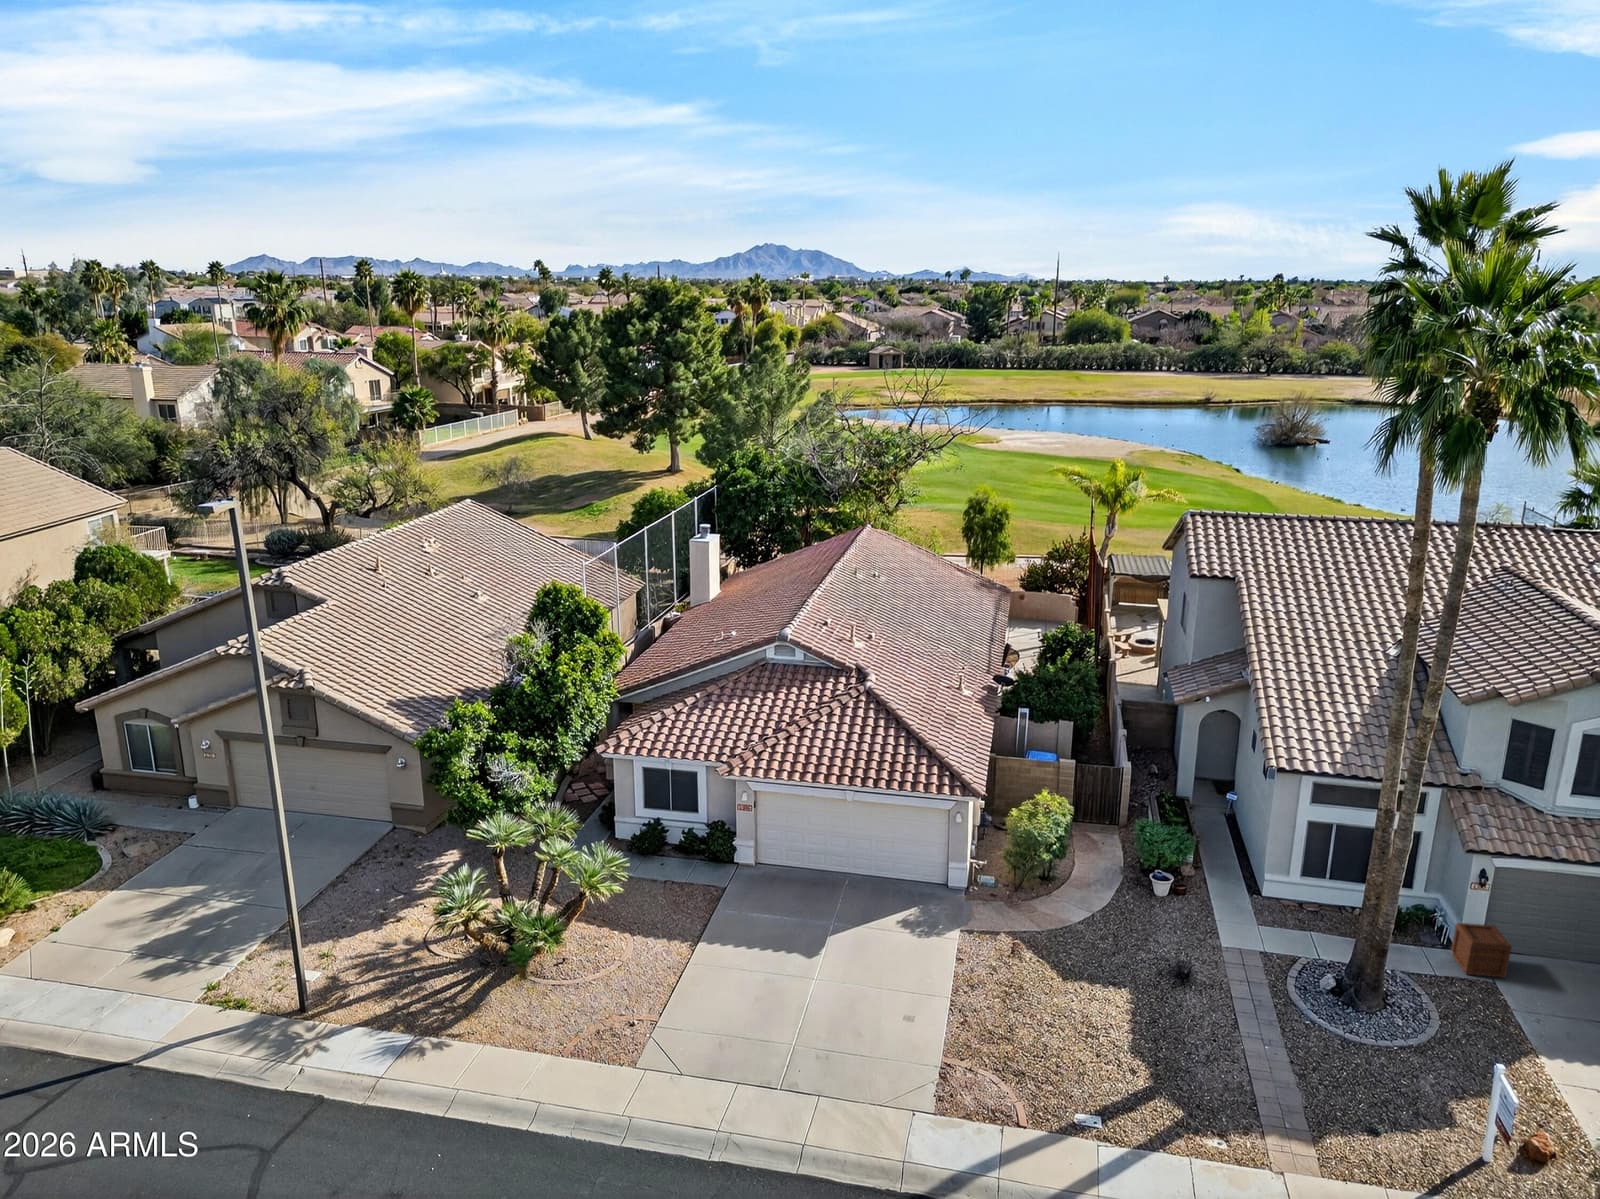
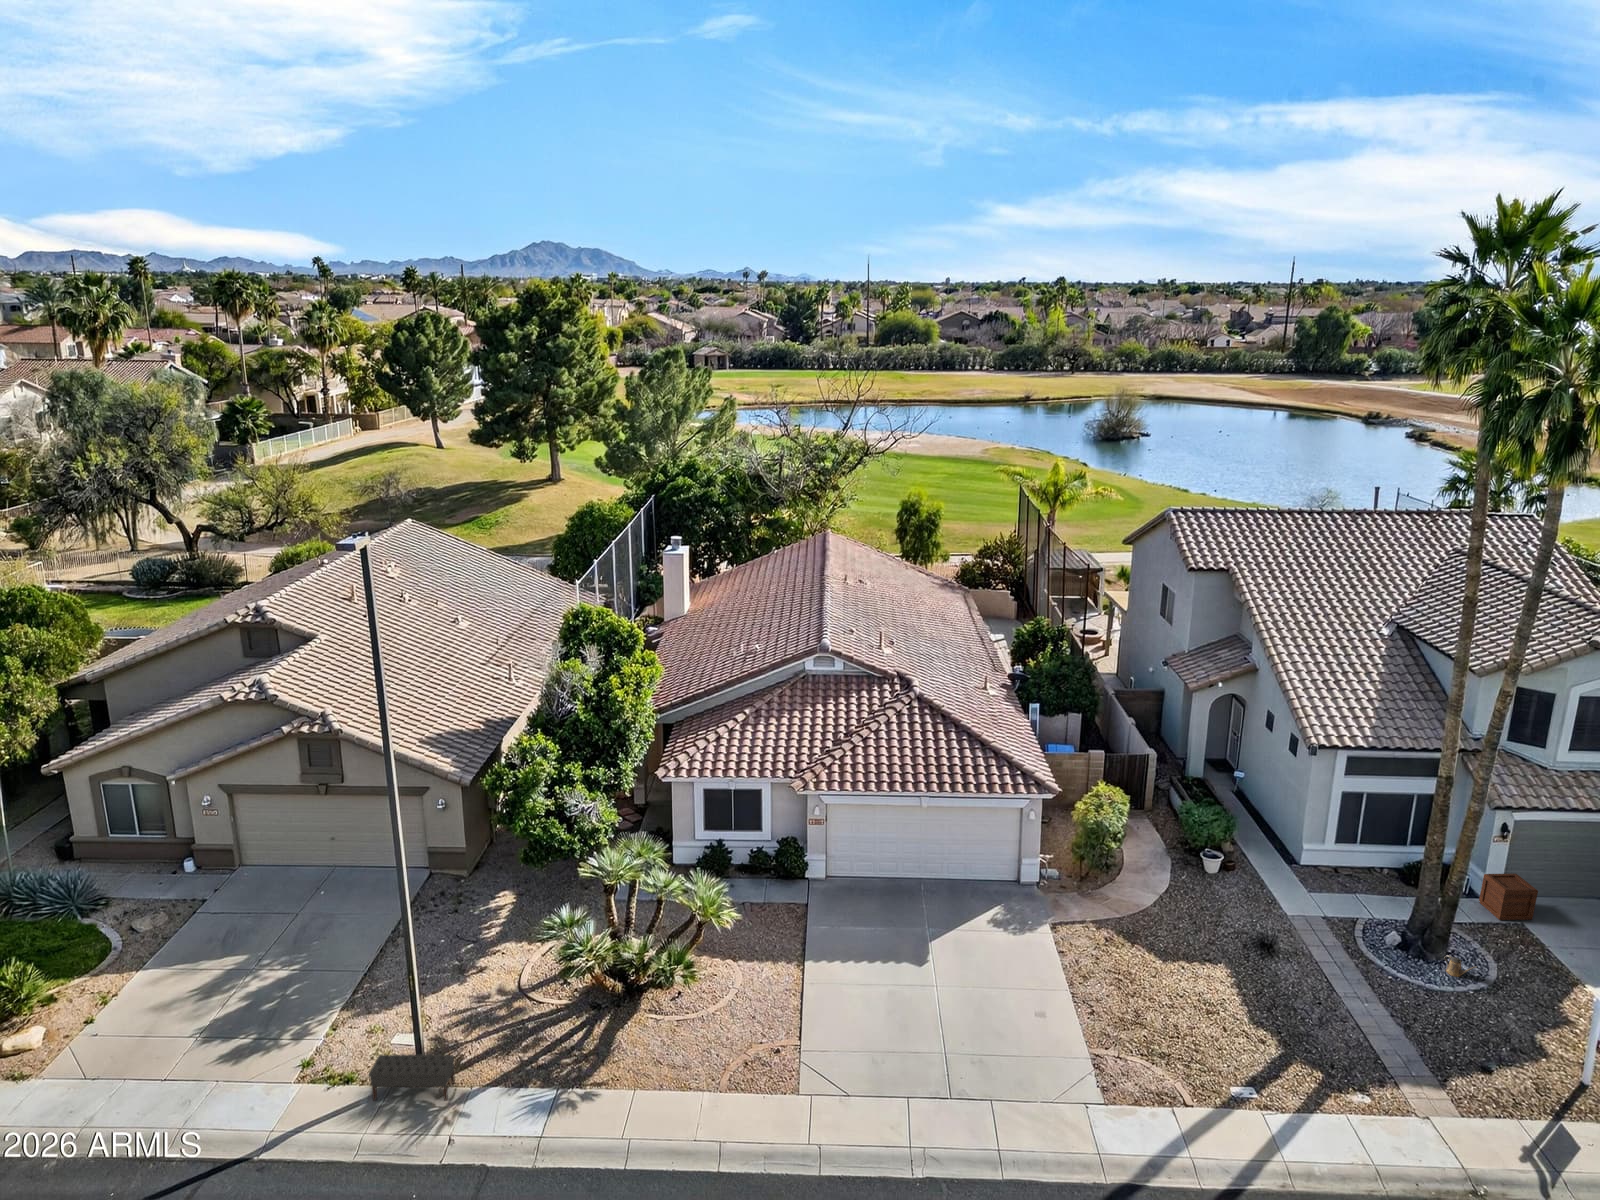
potted plant: present [507,941,535,980] -> none [626,976,657,1017]
bench: none [245,987,328,1036] -> present [369,1054,455,1101]
watering can: none [1376,1005,1406,1030] -> present [1444,955,1476,977]

